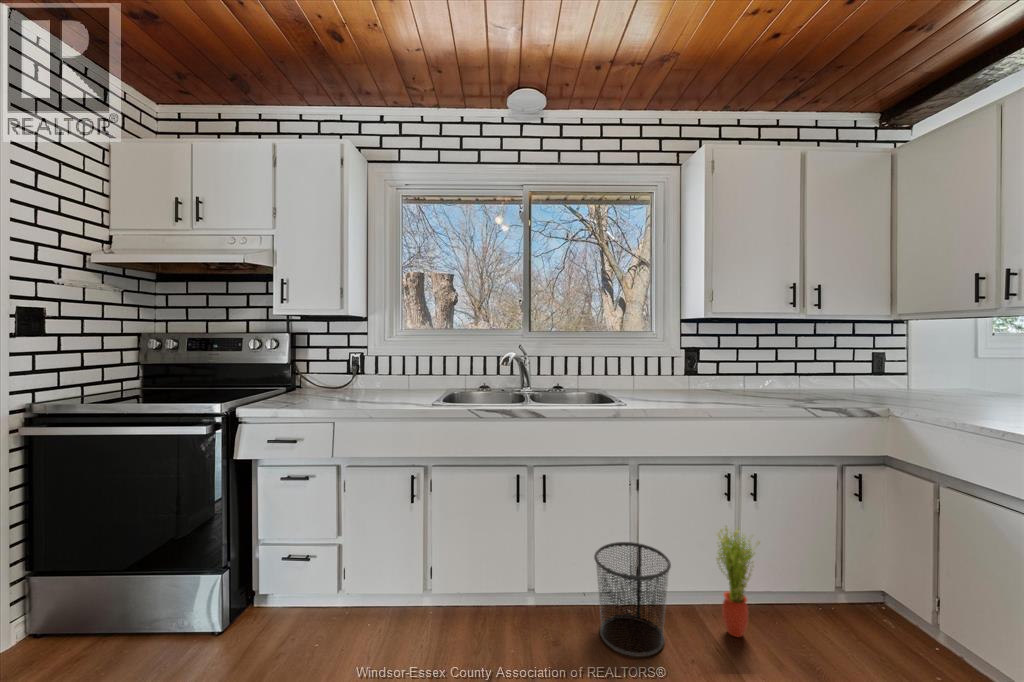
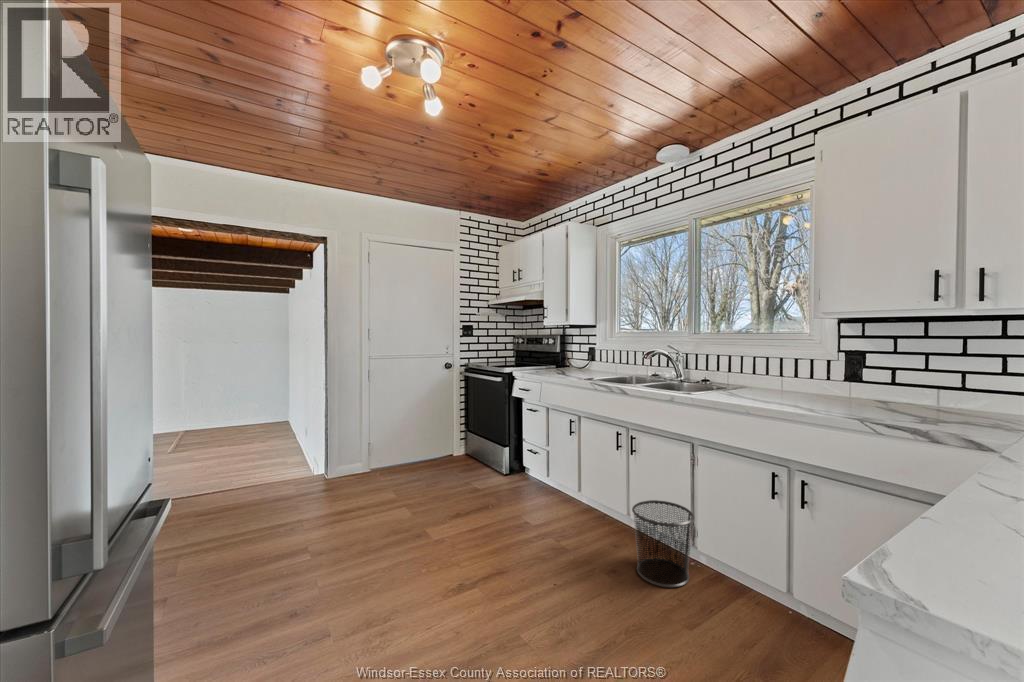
potted plant: present [717,526,760,637] -> none [717,512,768,624]

